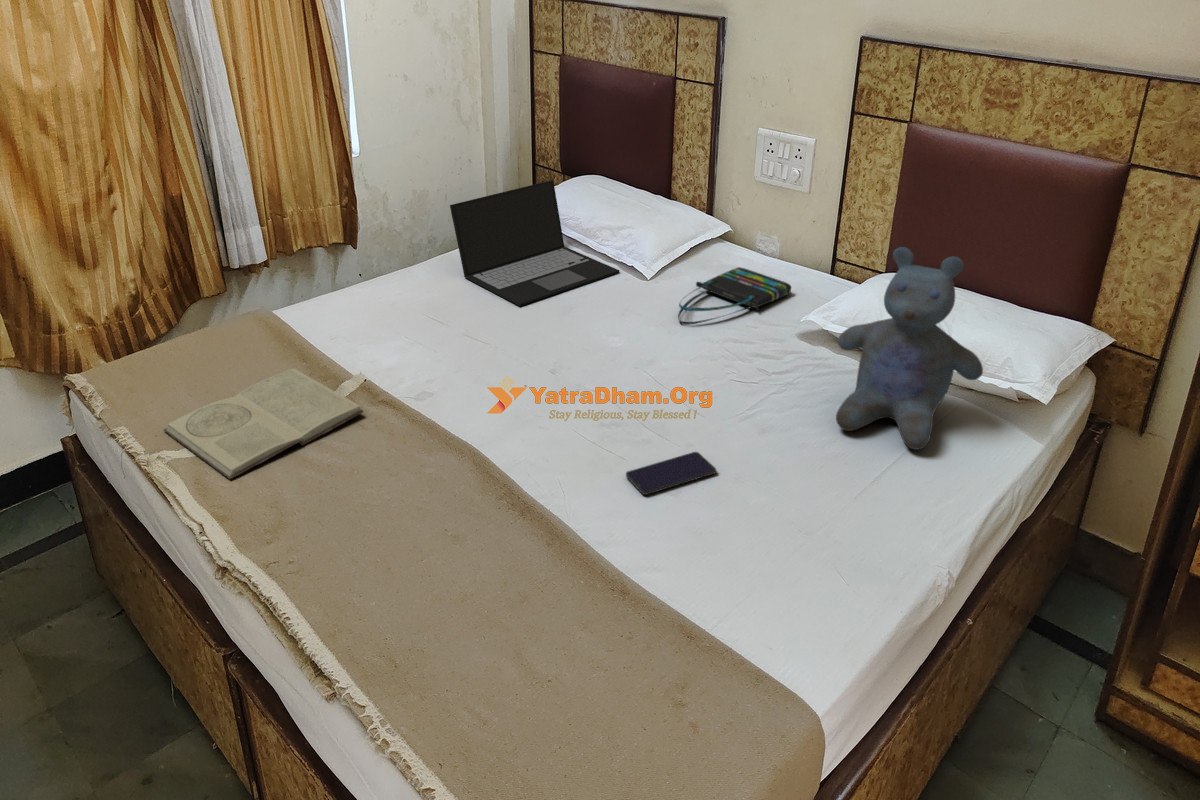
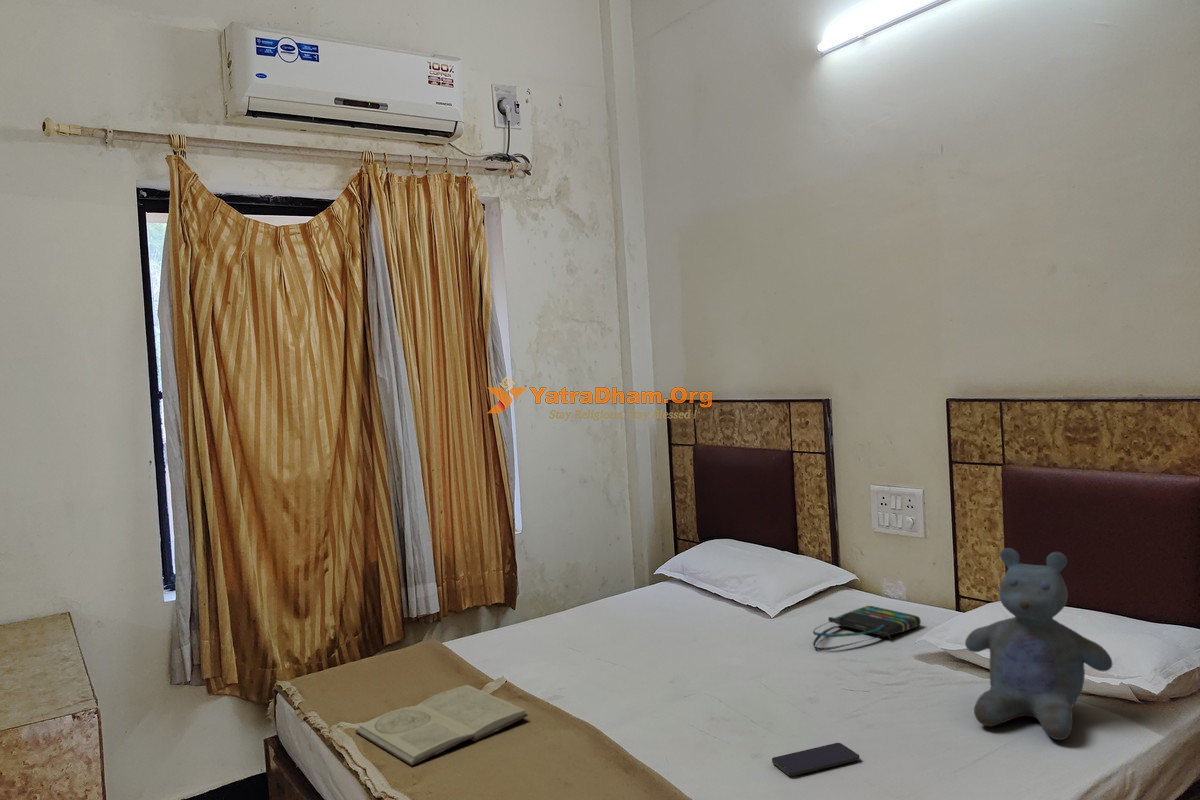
laptop: present [450,180,619,306] -> none [602,538,756,640]

